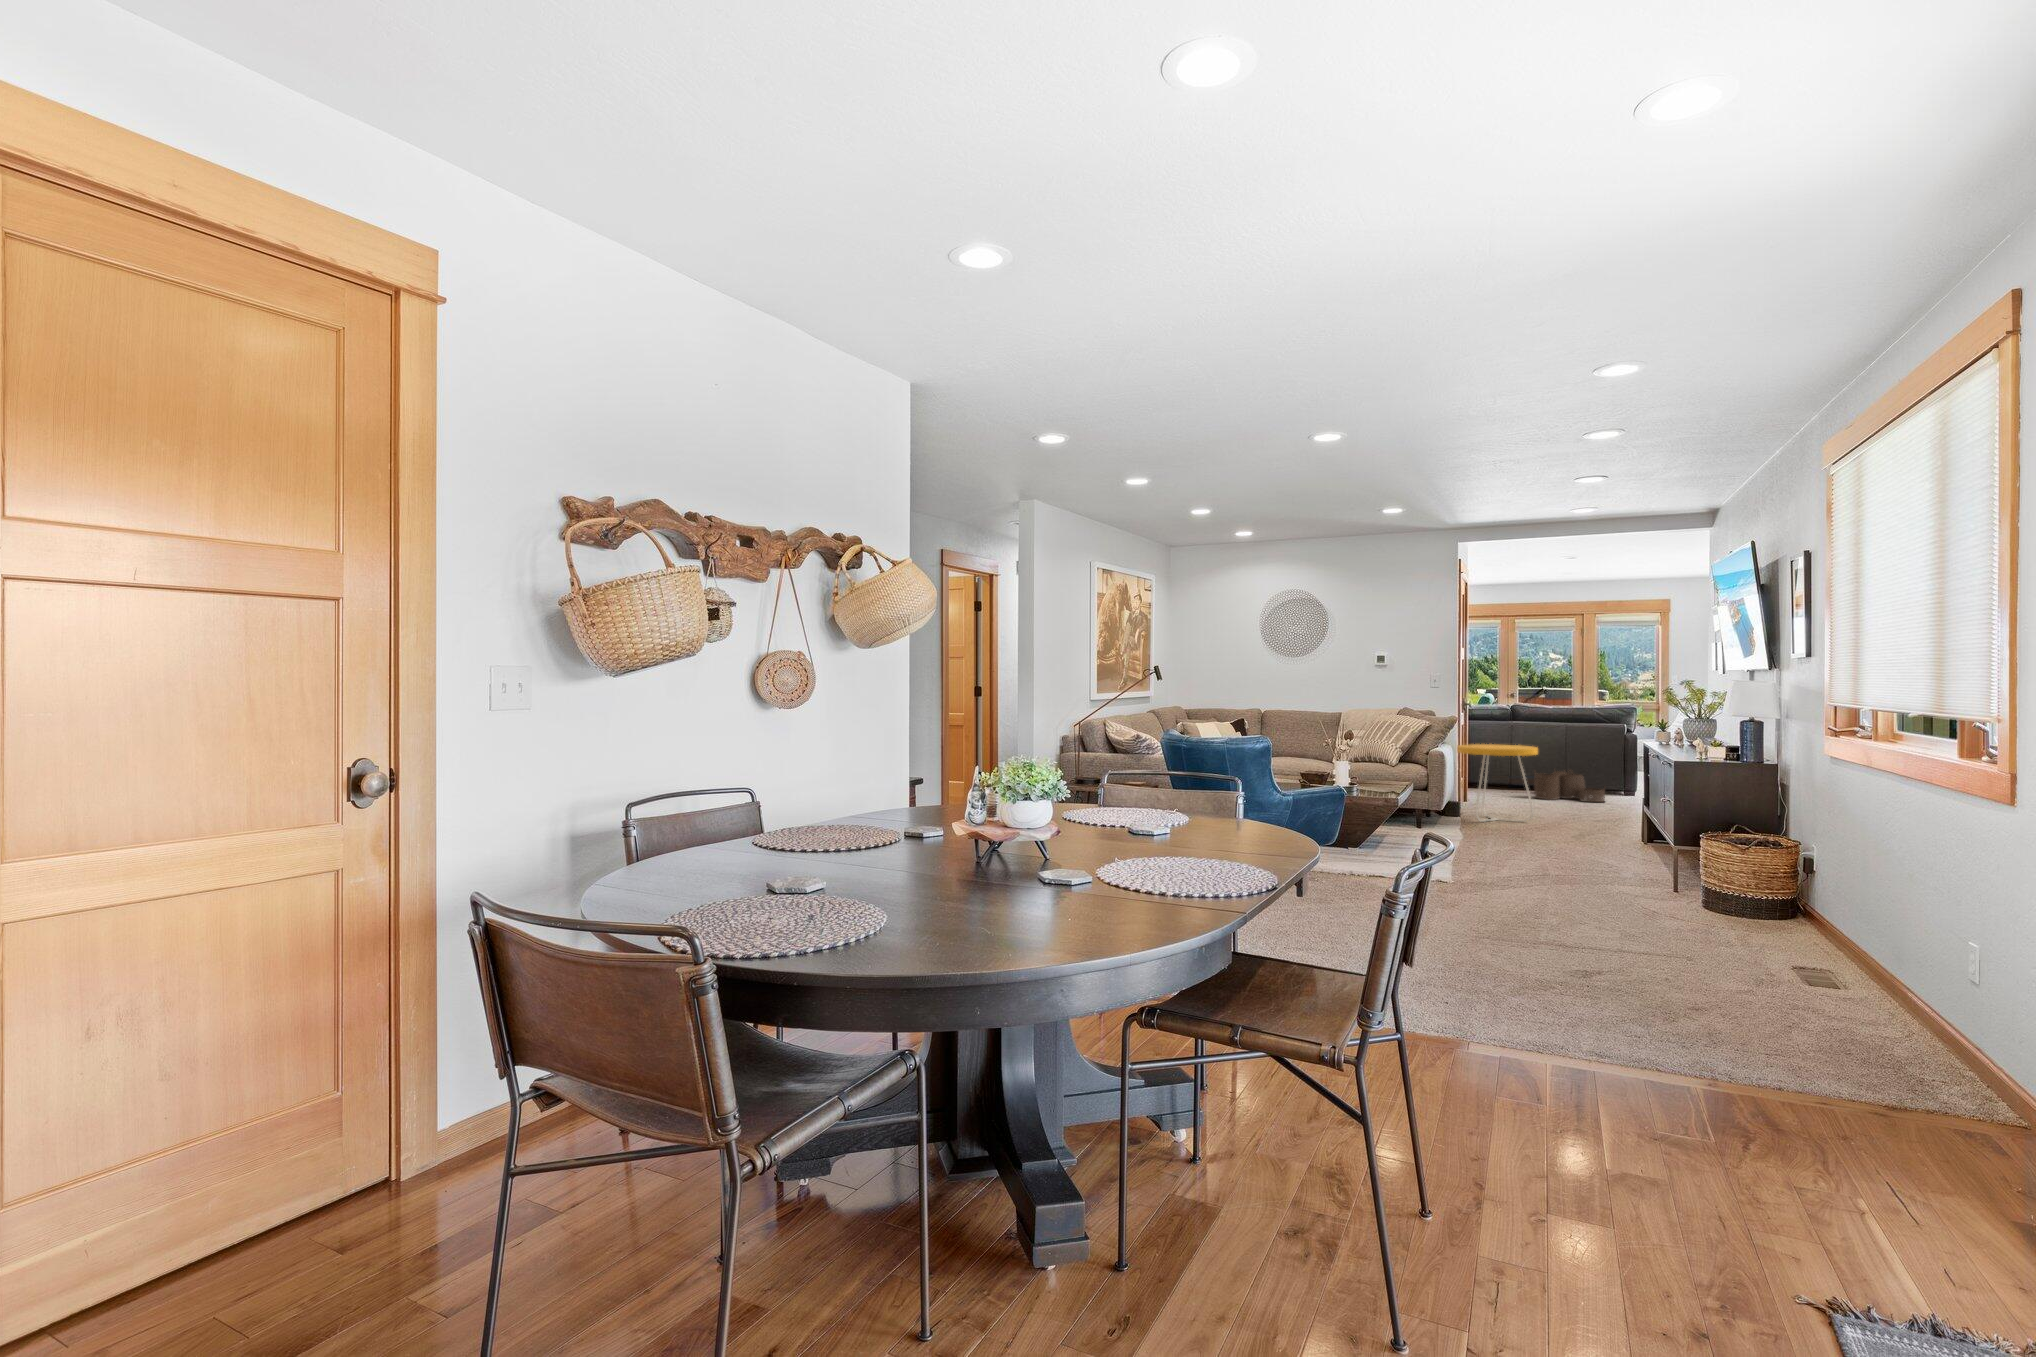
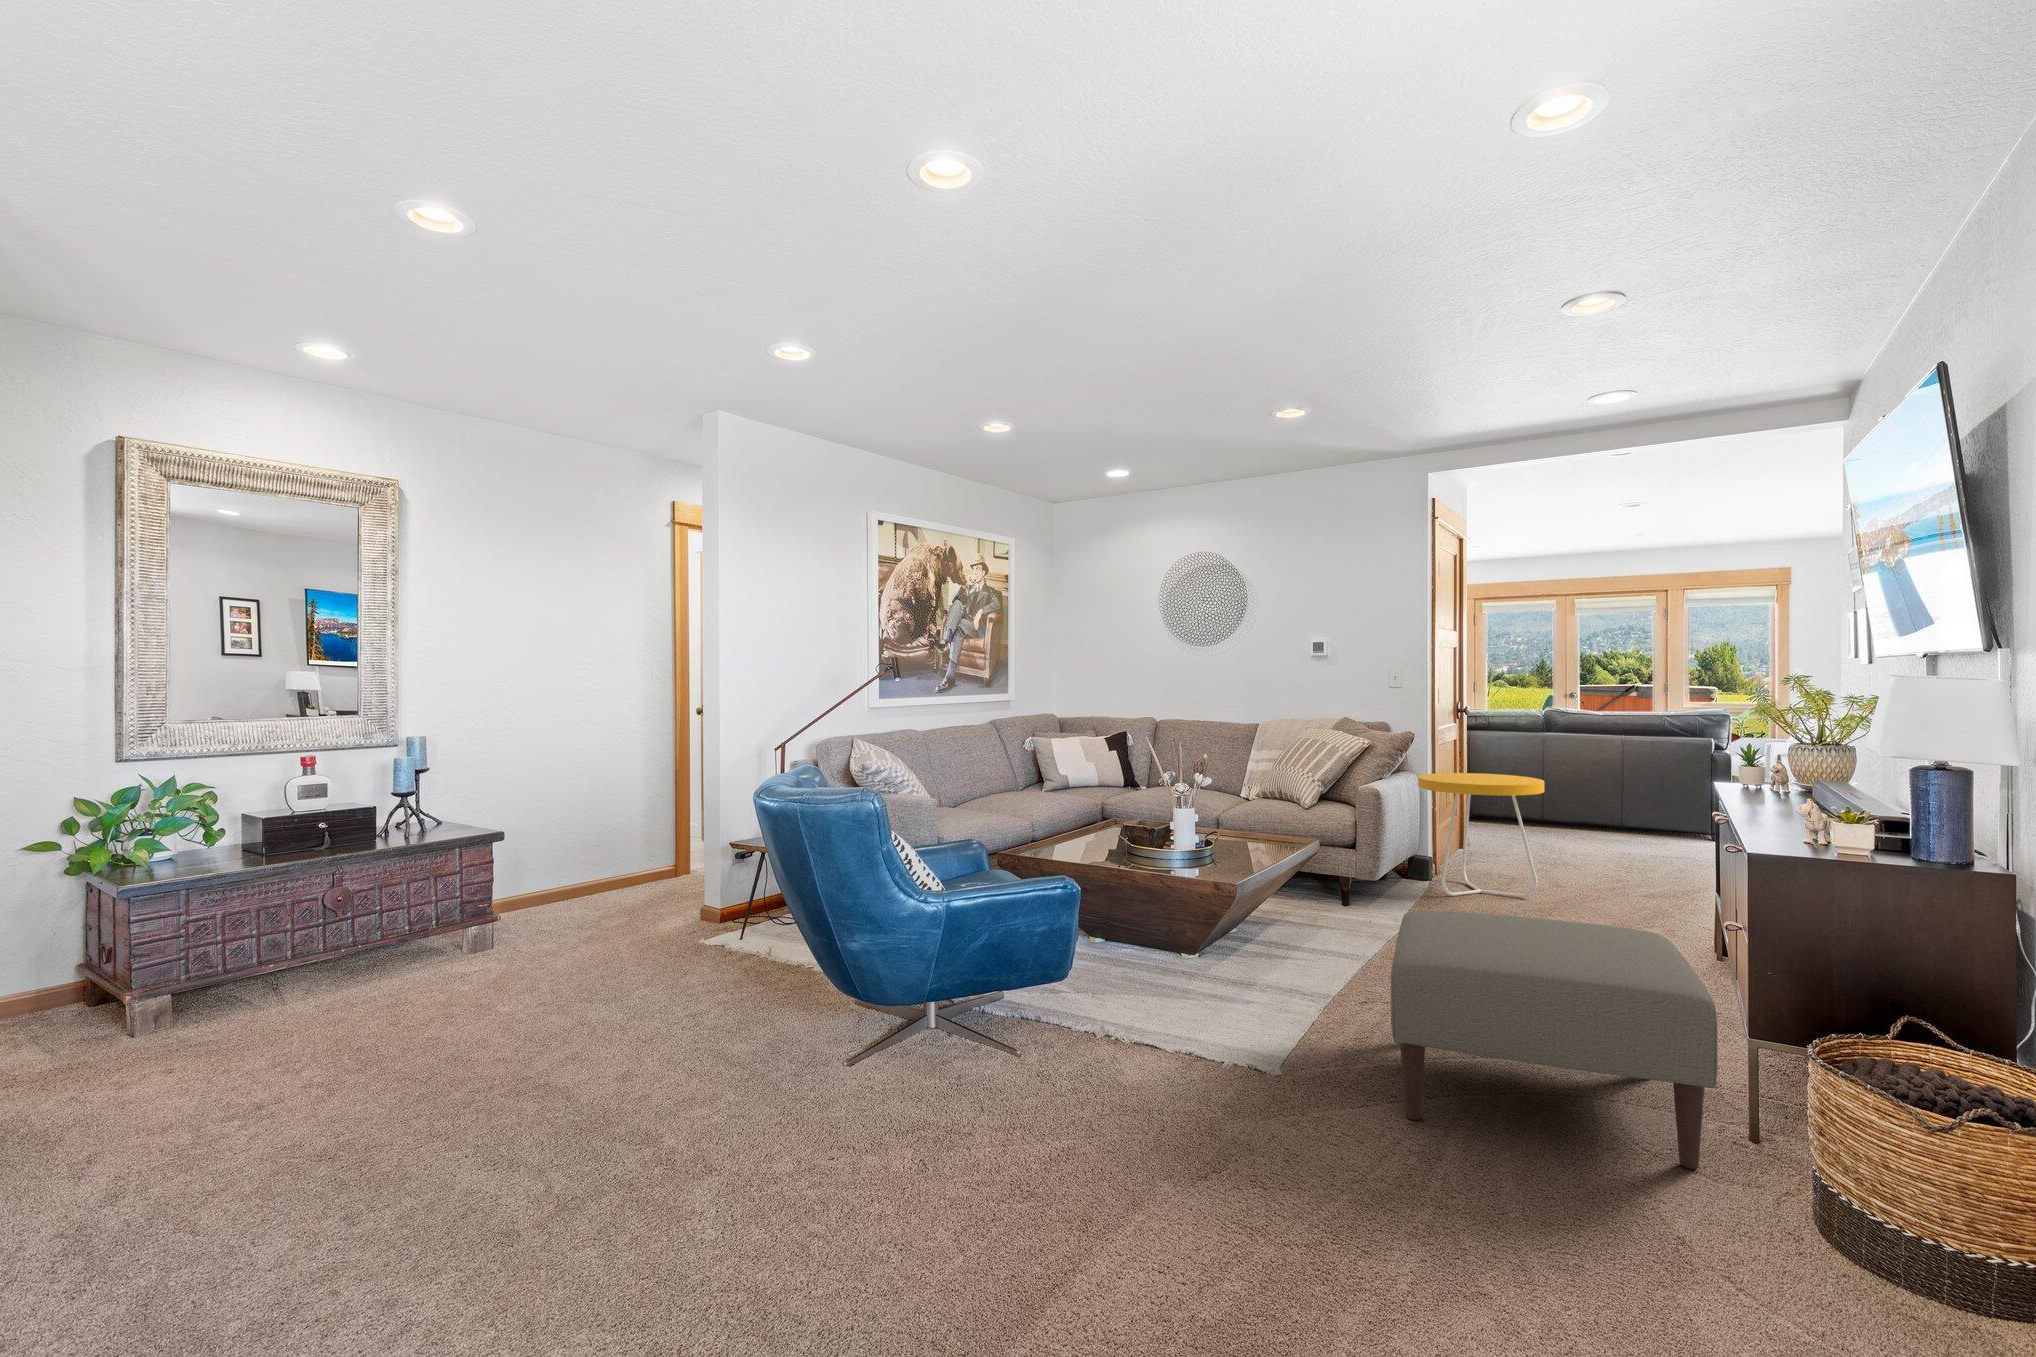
woven basket: present [1534,771,1605,802] -> none [1565,801,1673,856]
ottoman: none [1502,803,1663,896] -> present [1391,910,1718,1169]

